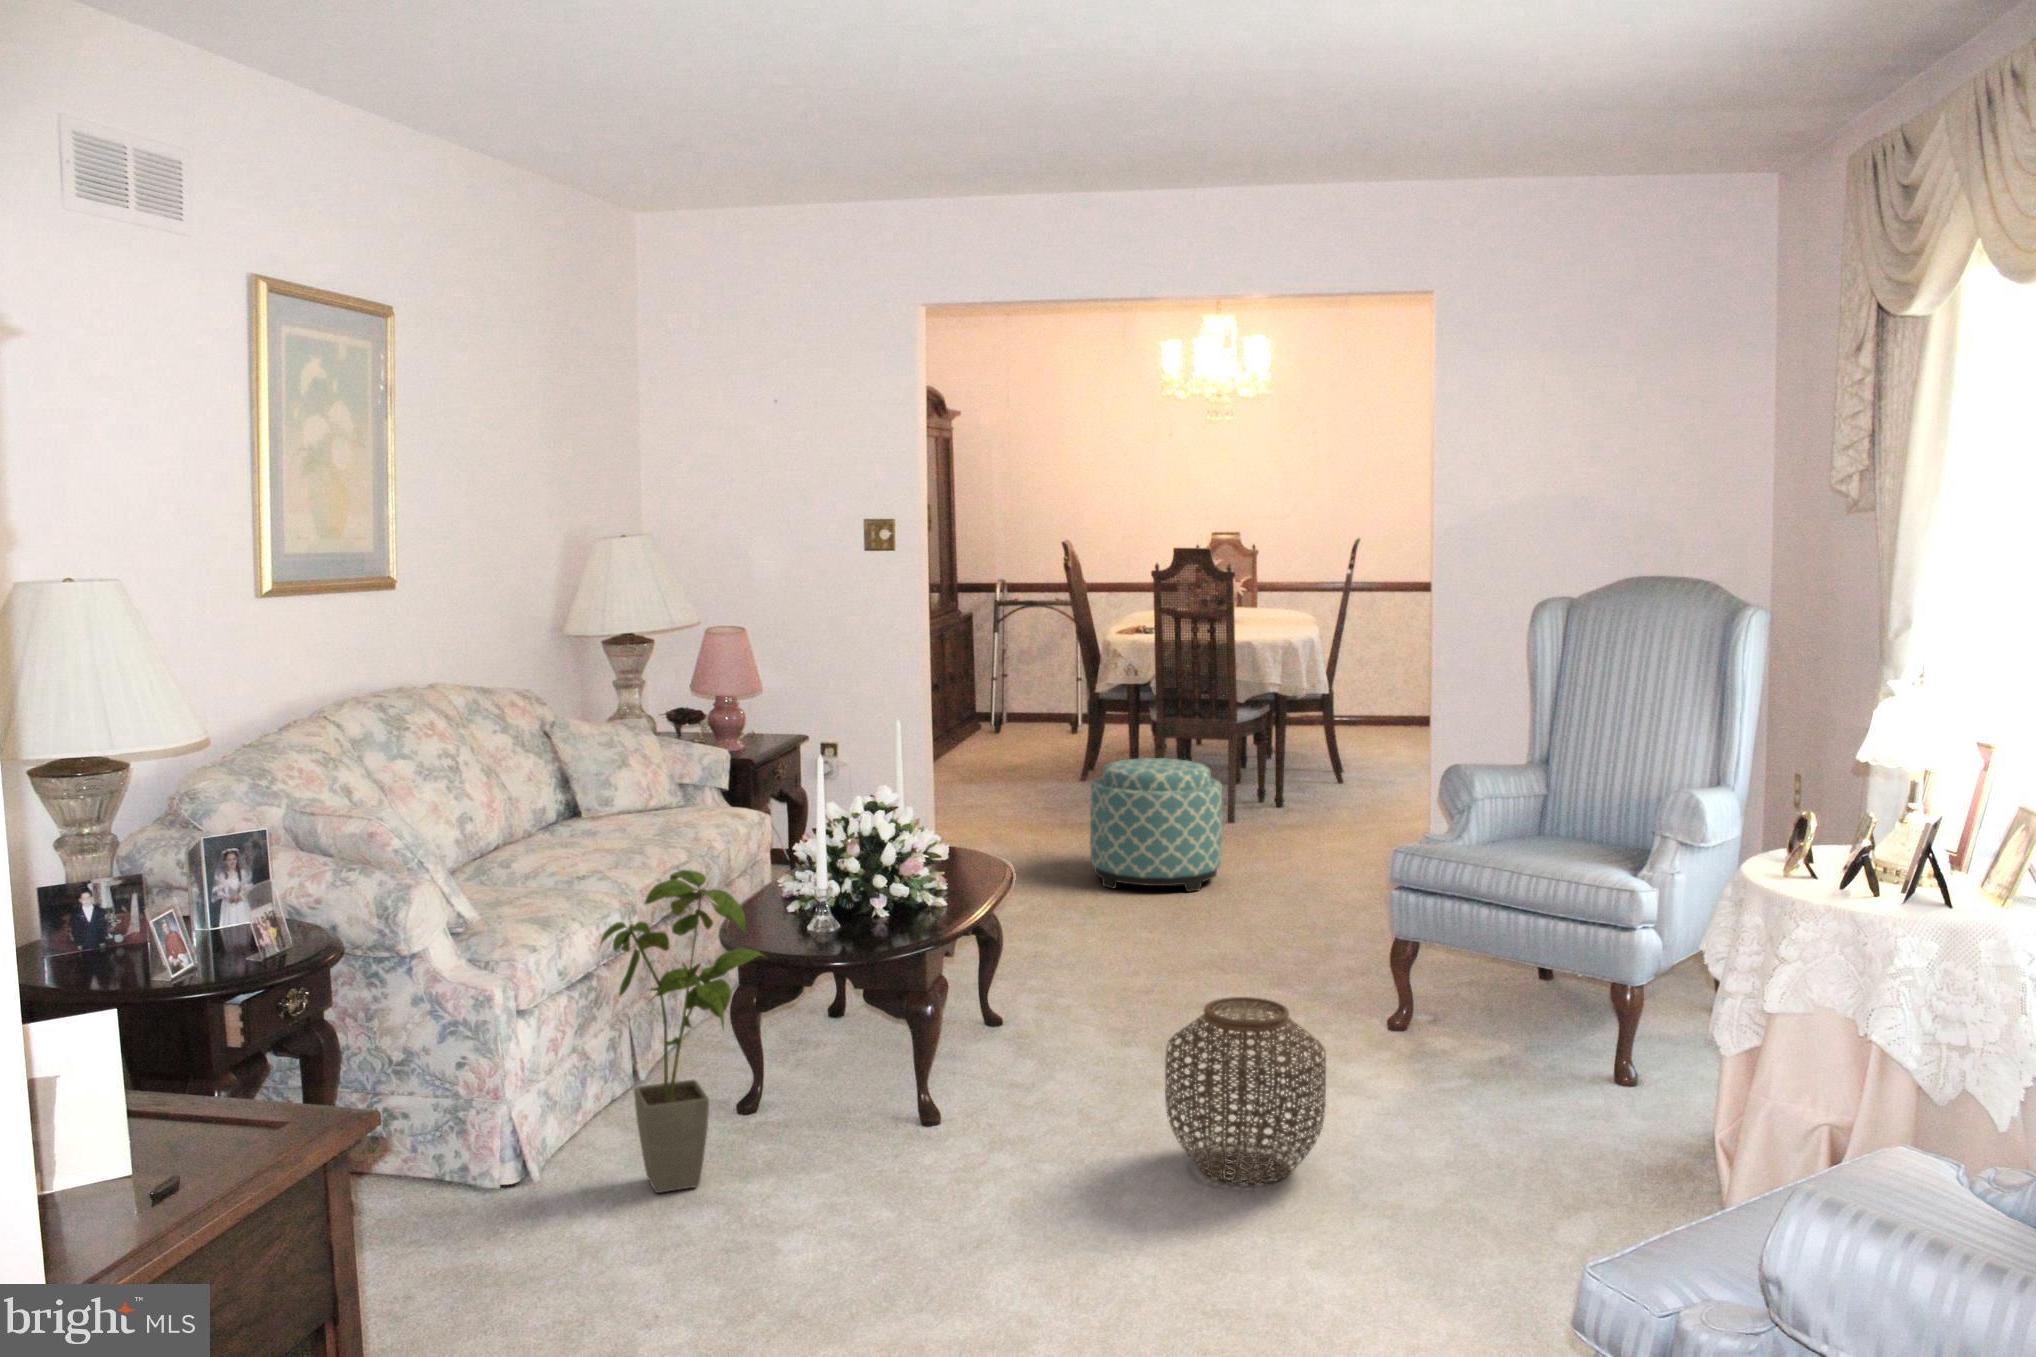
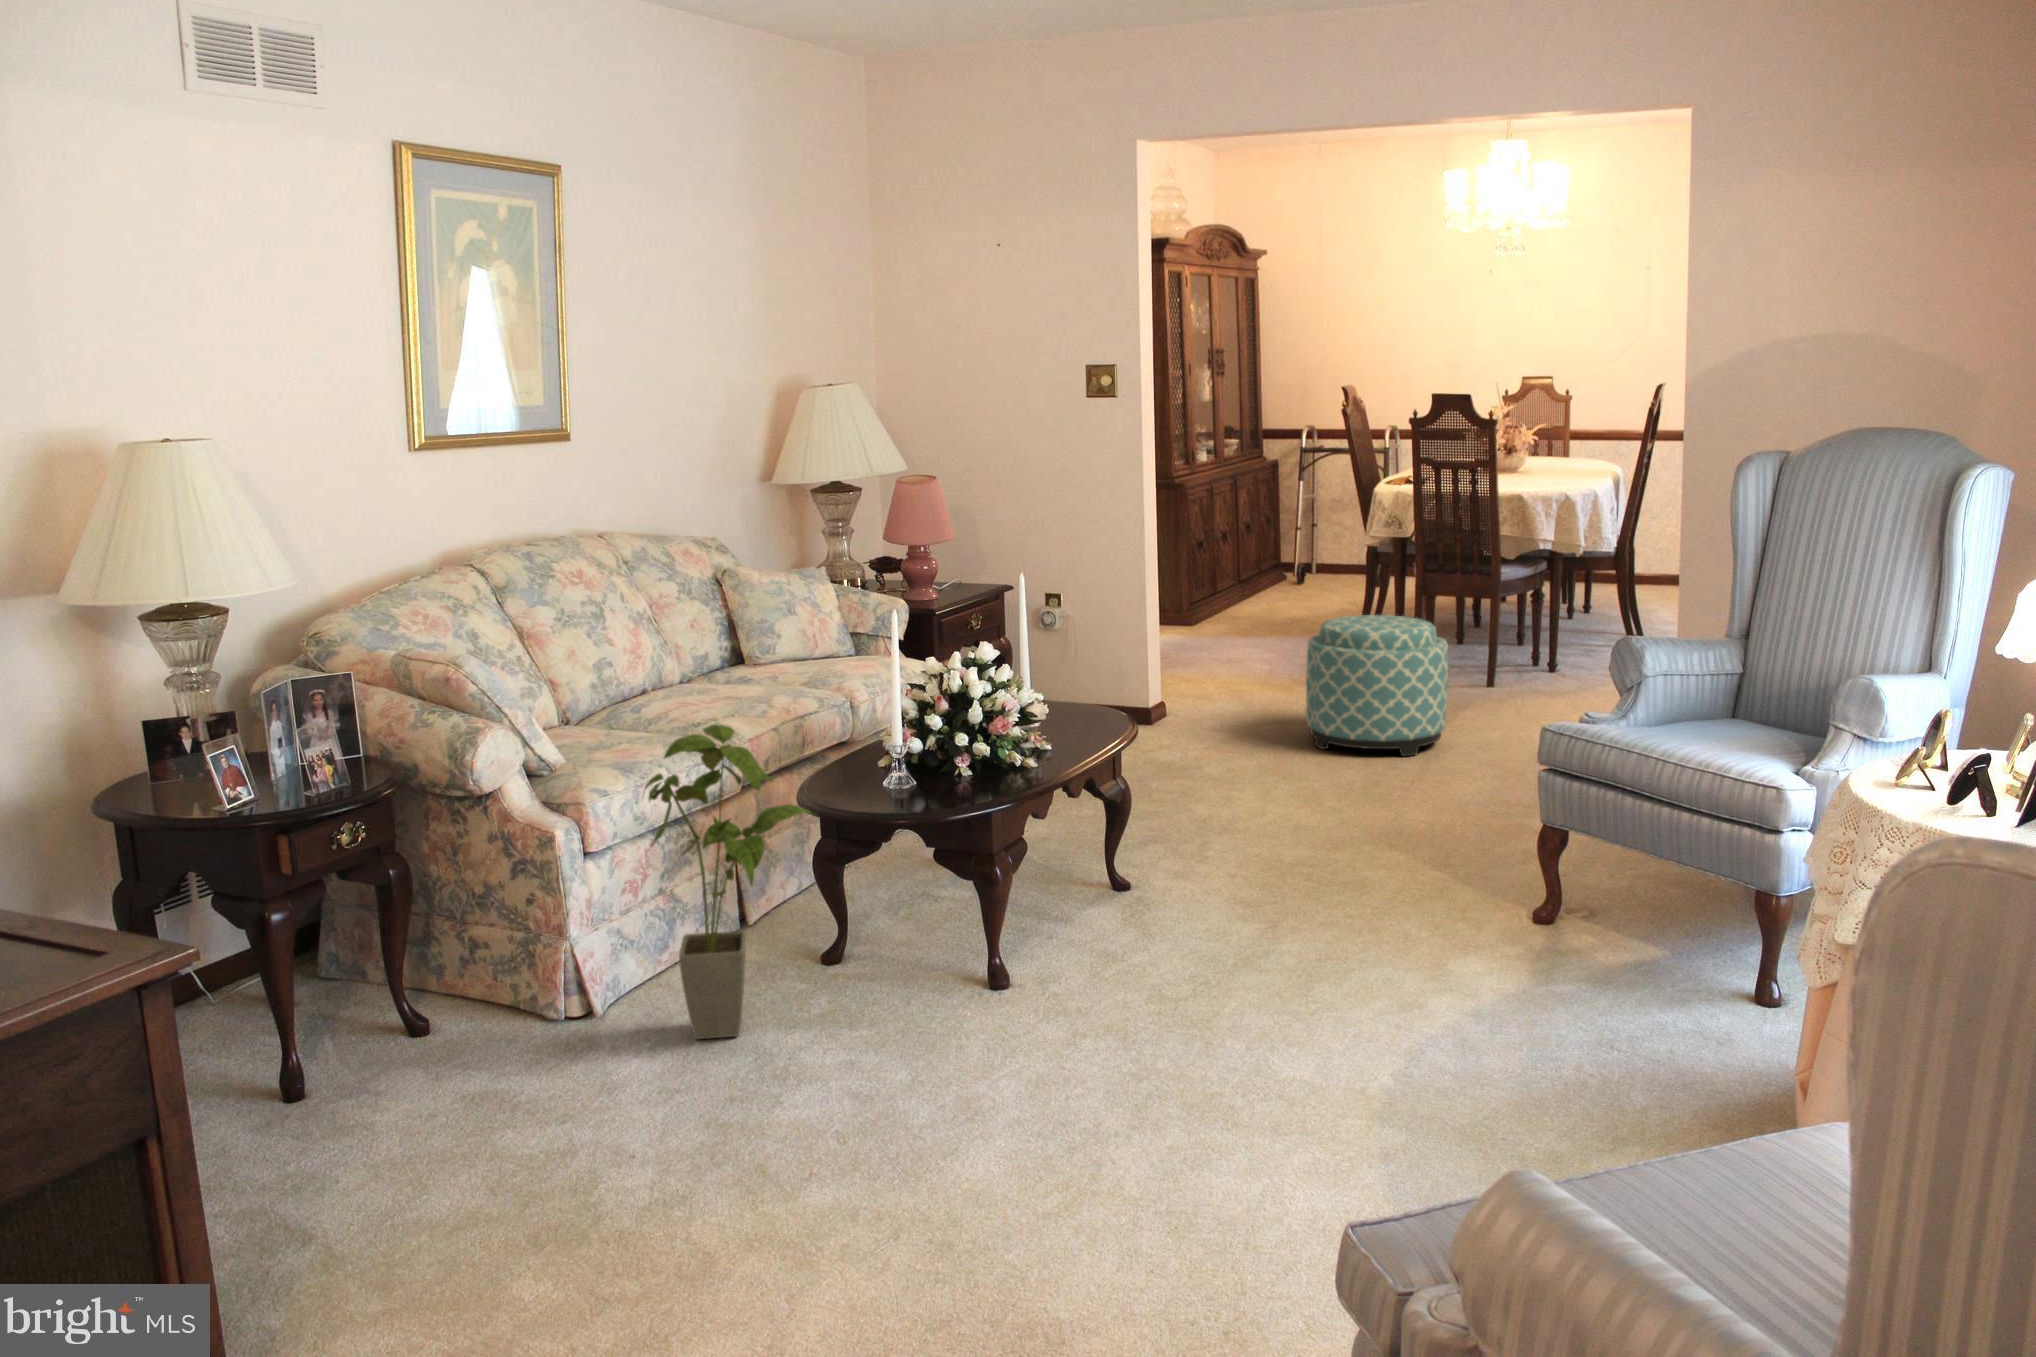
woven basket: present [1165,997,1326,1184] -> none [1209,883,1385,1086]

